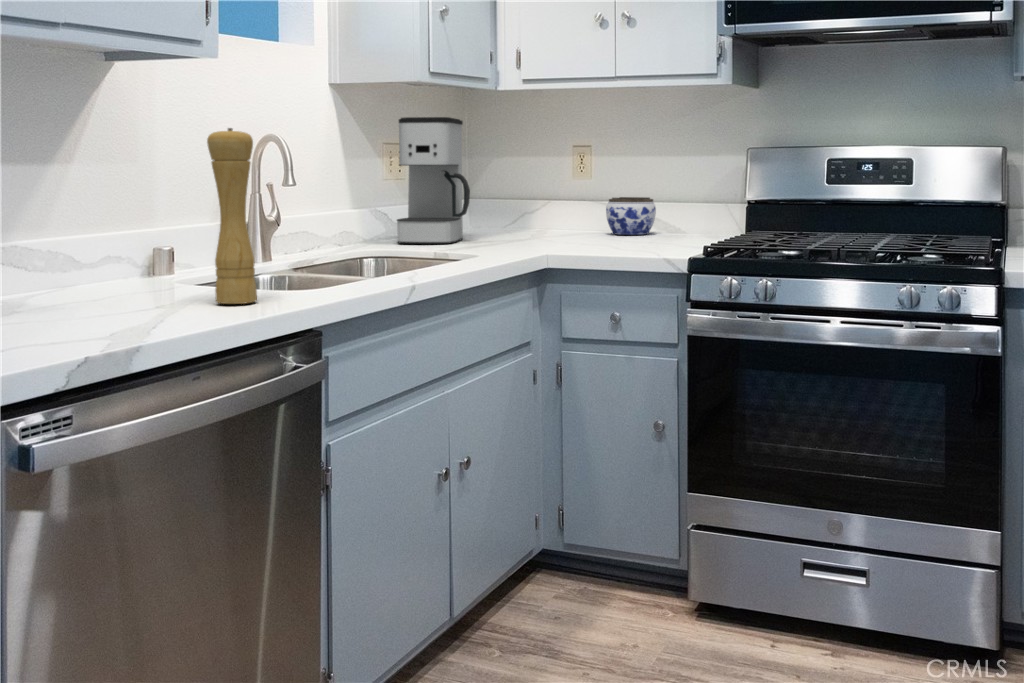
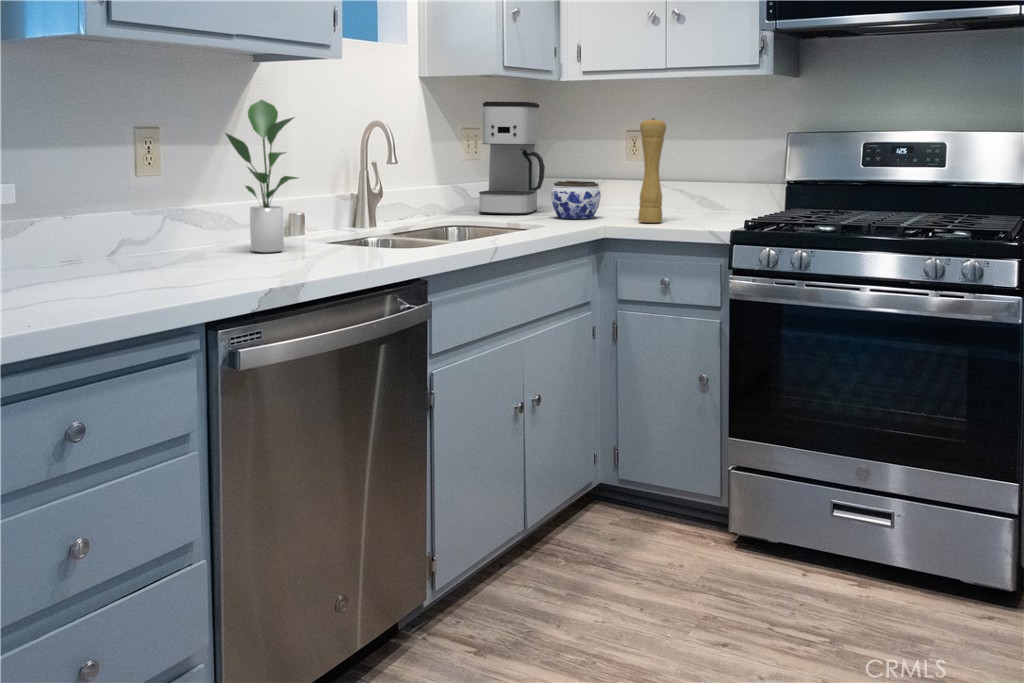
potted plant: none [59,107,161,297] -> present [226,100,298,253]
pepper mill: present [207,128,257,304] -> present [638,118,666,223]
jar: present [606,197,656,235] -> present [551,181,601,219]

